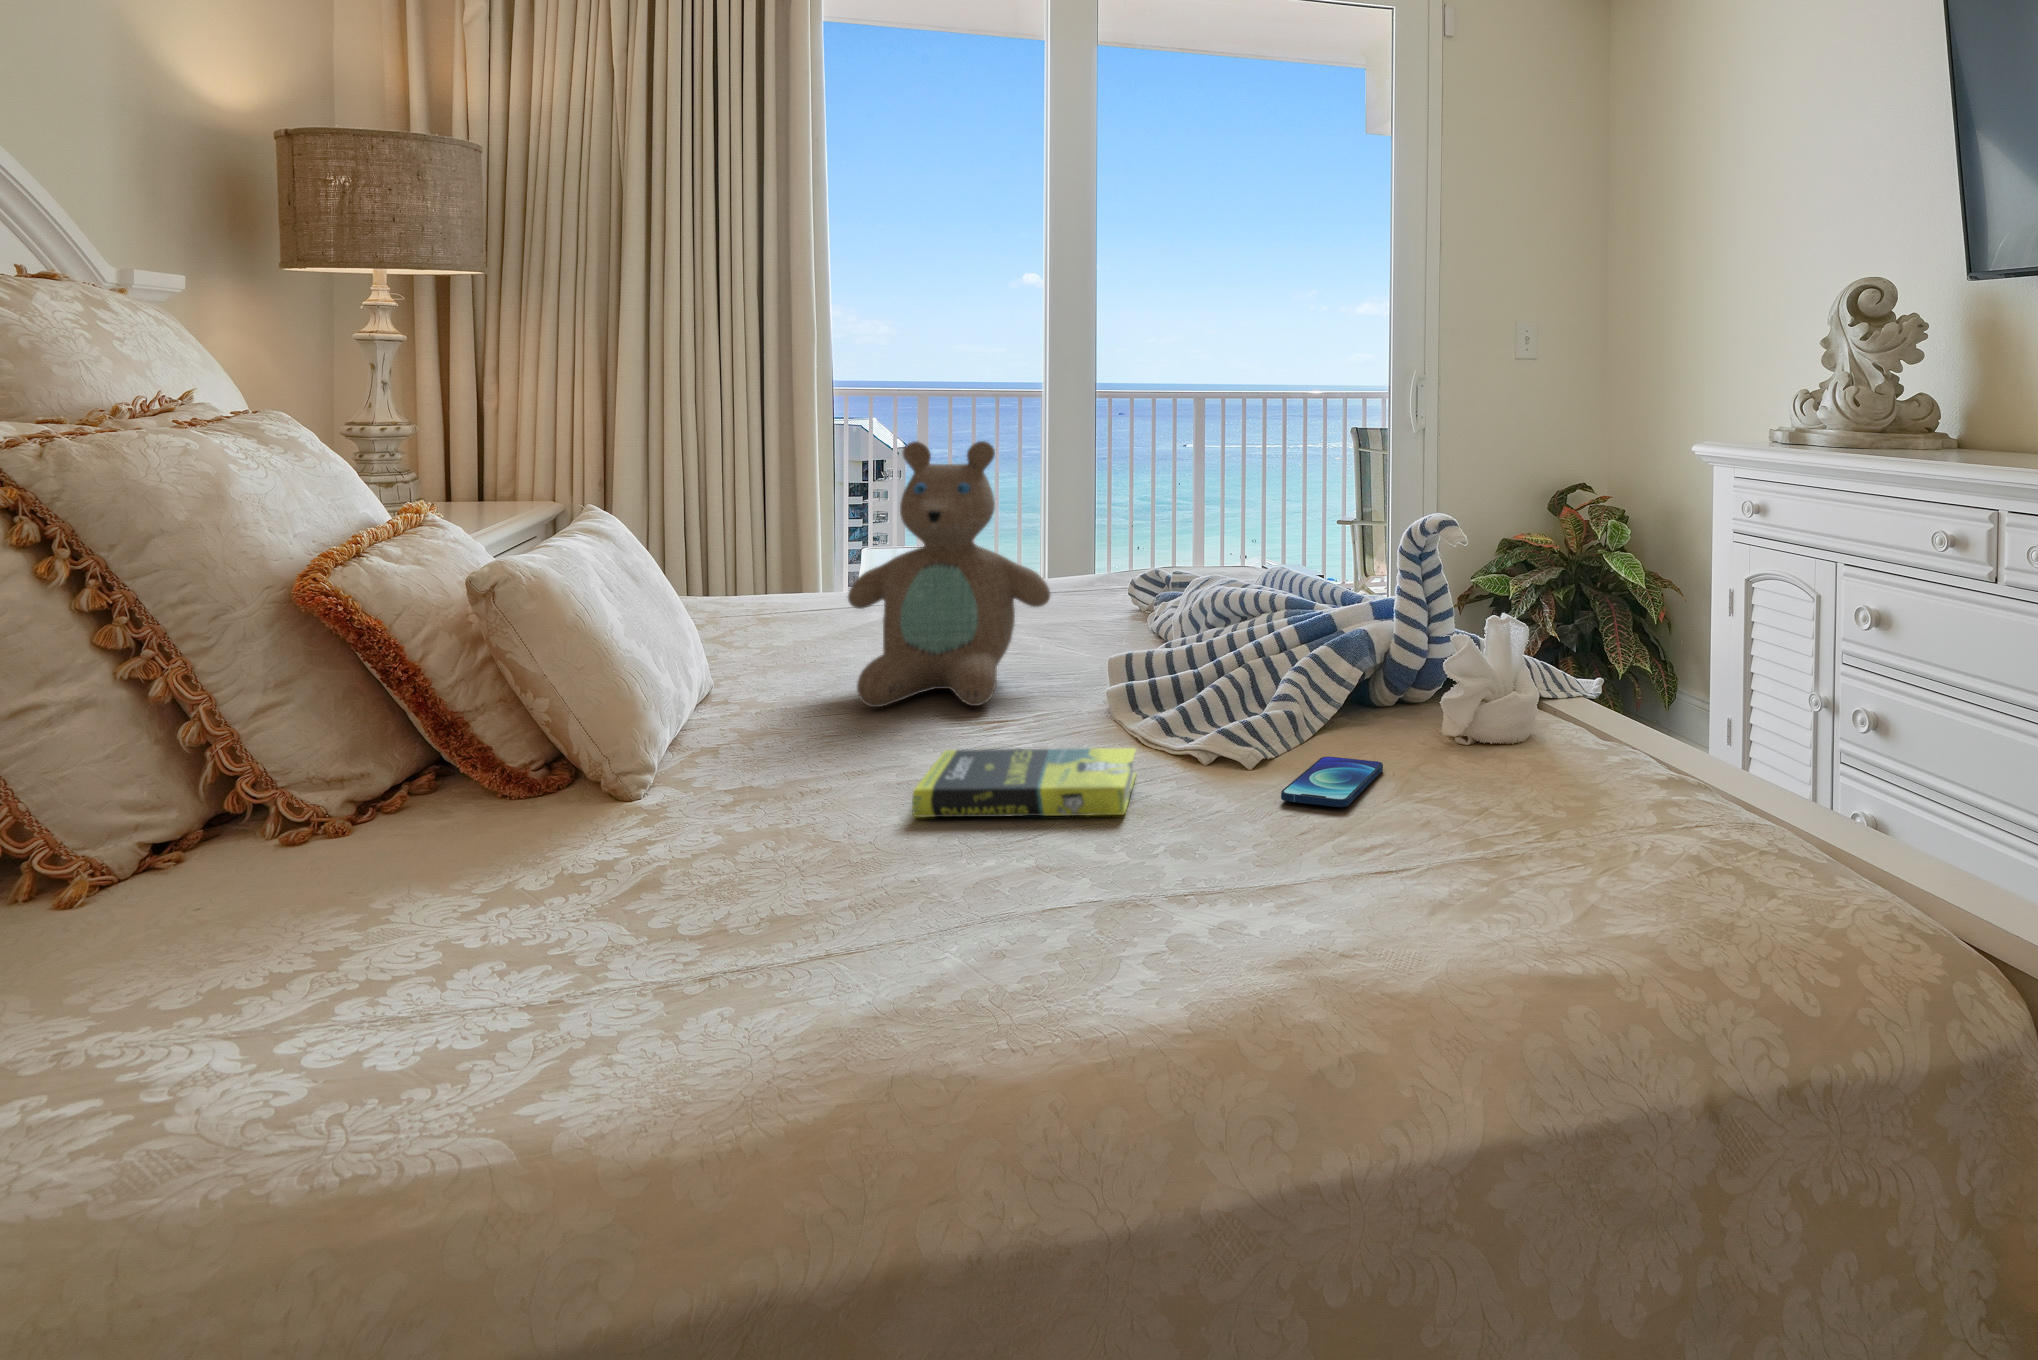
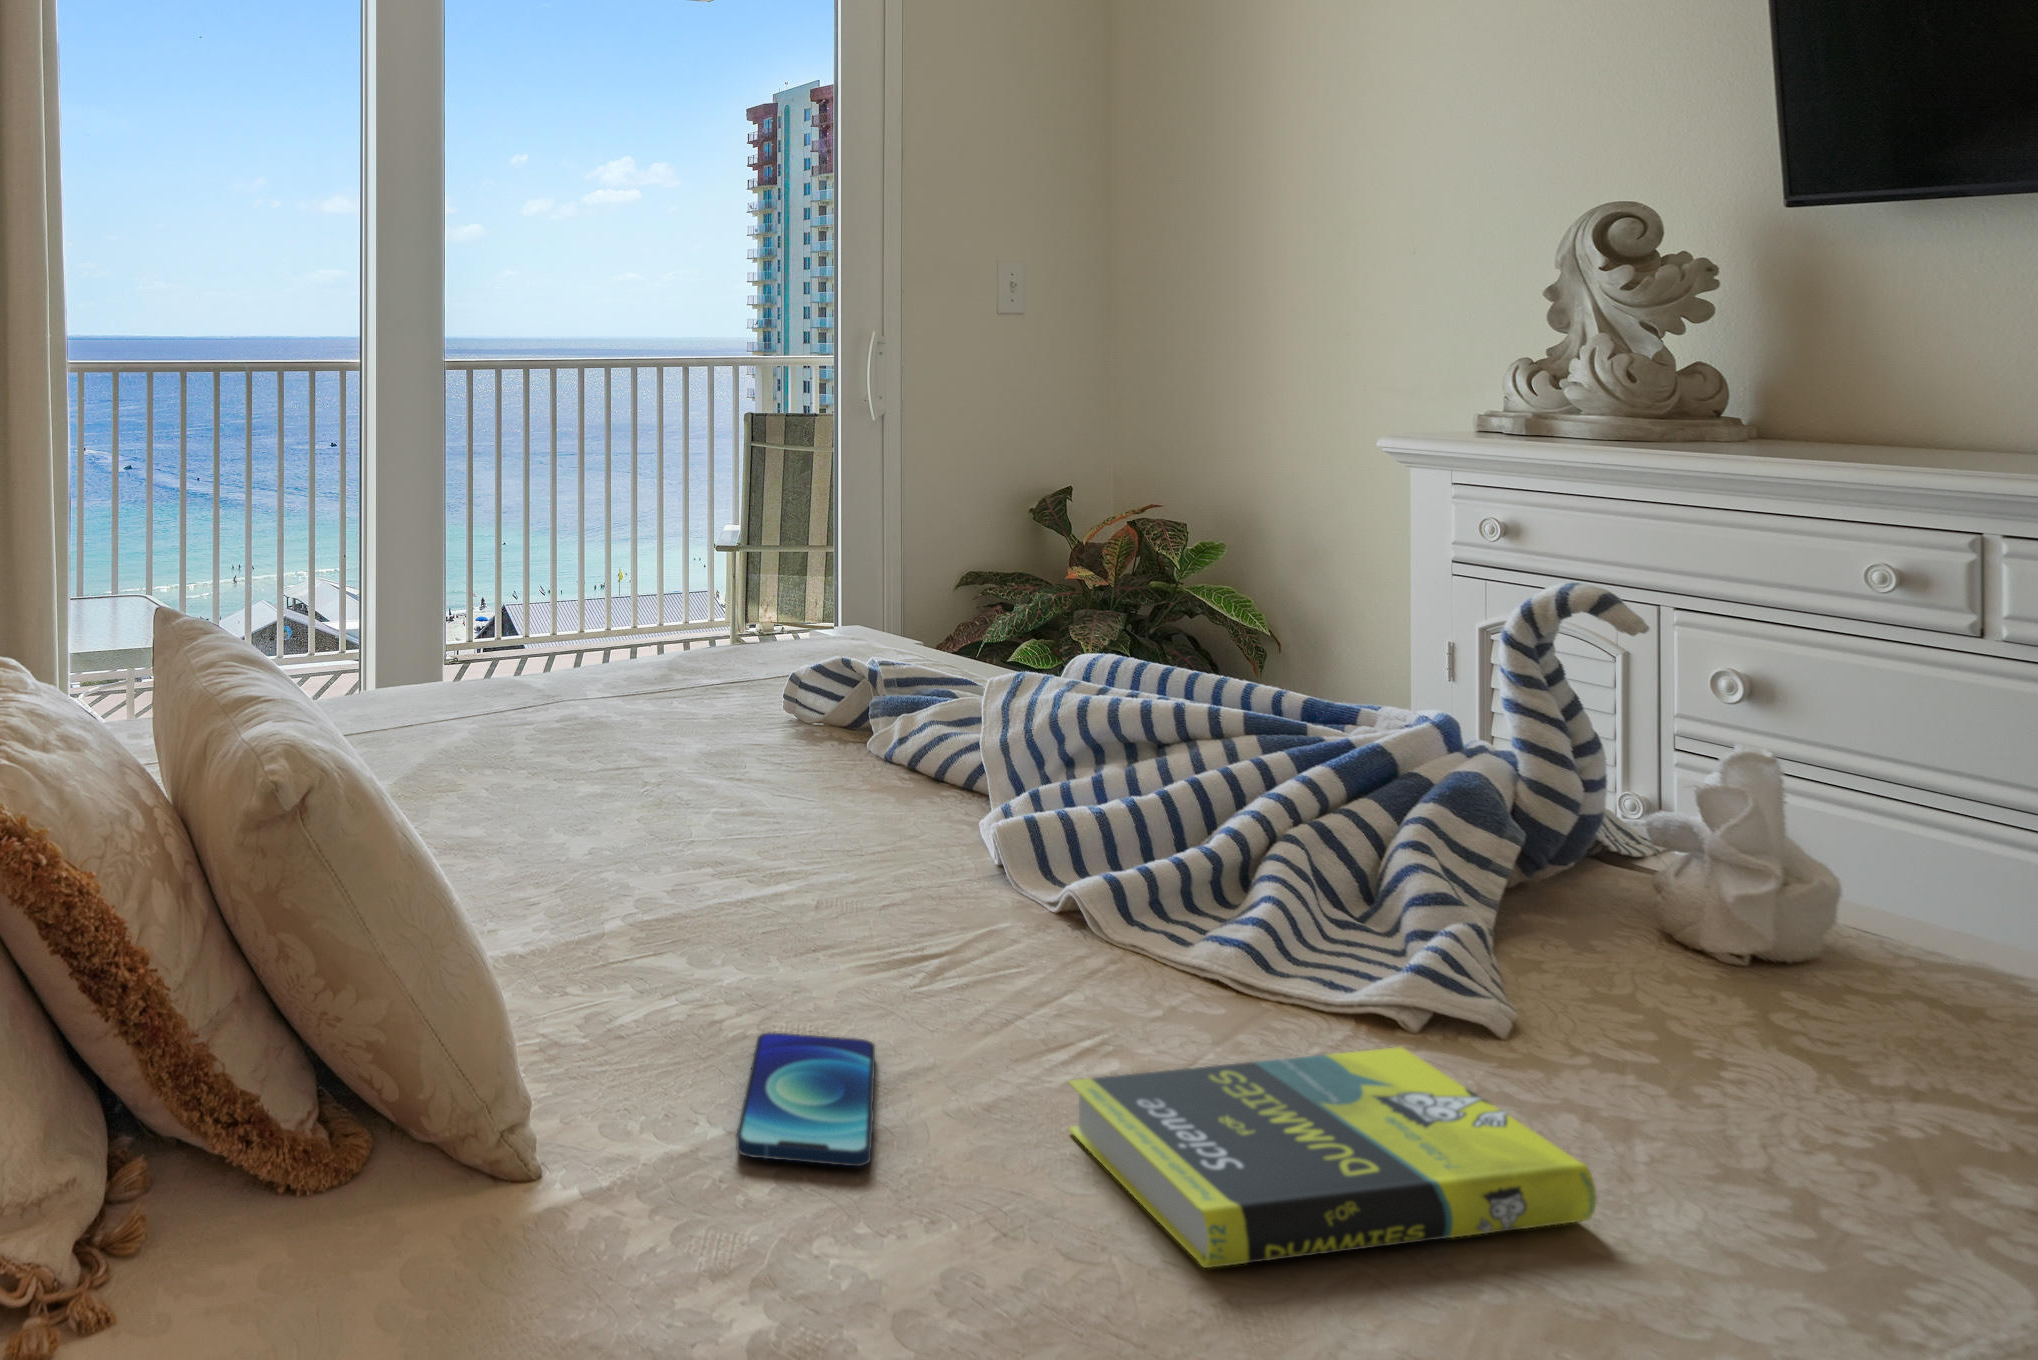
teddy bear: present [848,441,1050,707] -> none [549,461,895,957]
smartphone: present [1281,757,1383,807] -> present [736,1032,875,1166]

